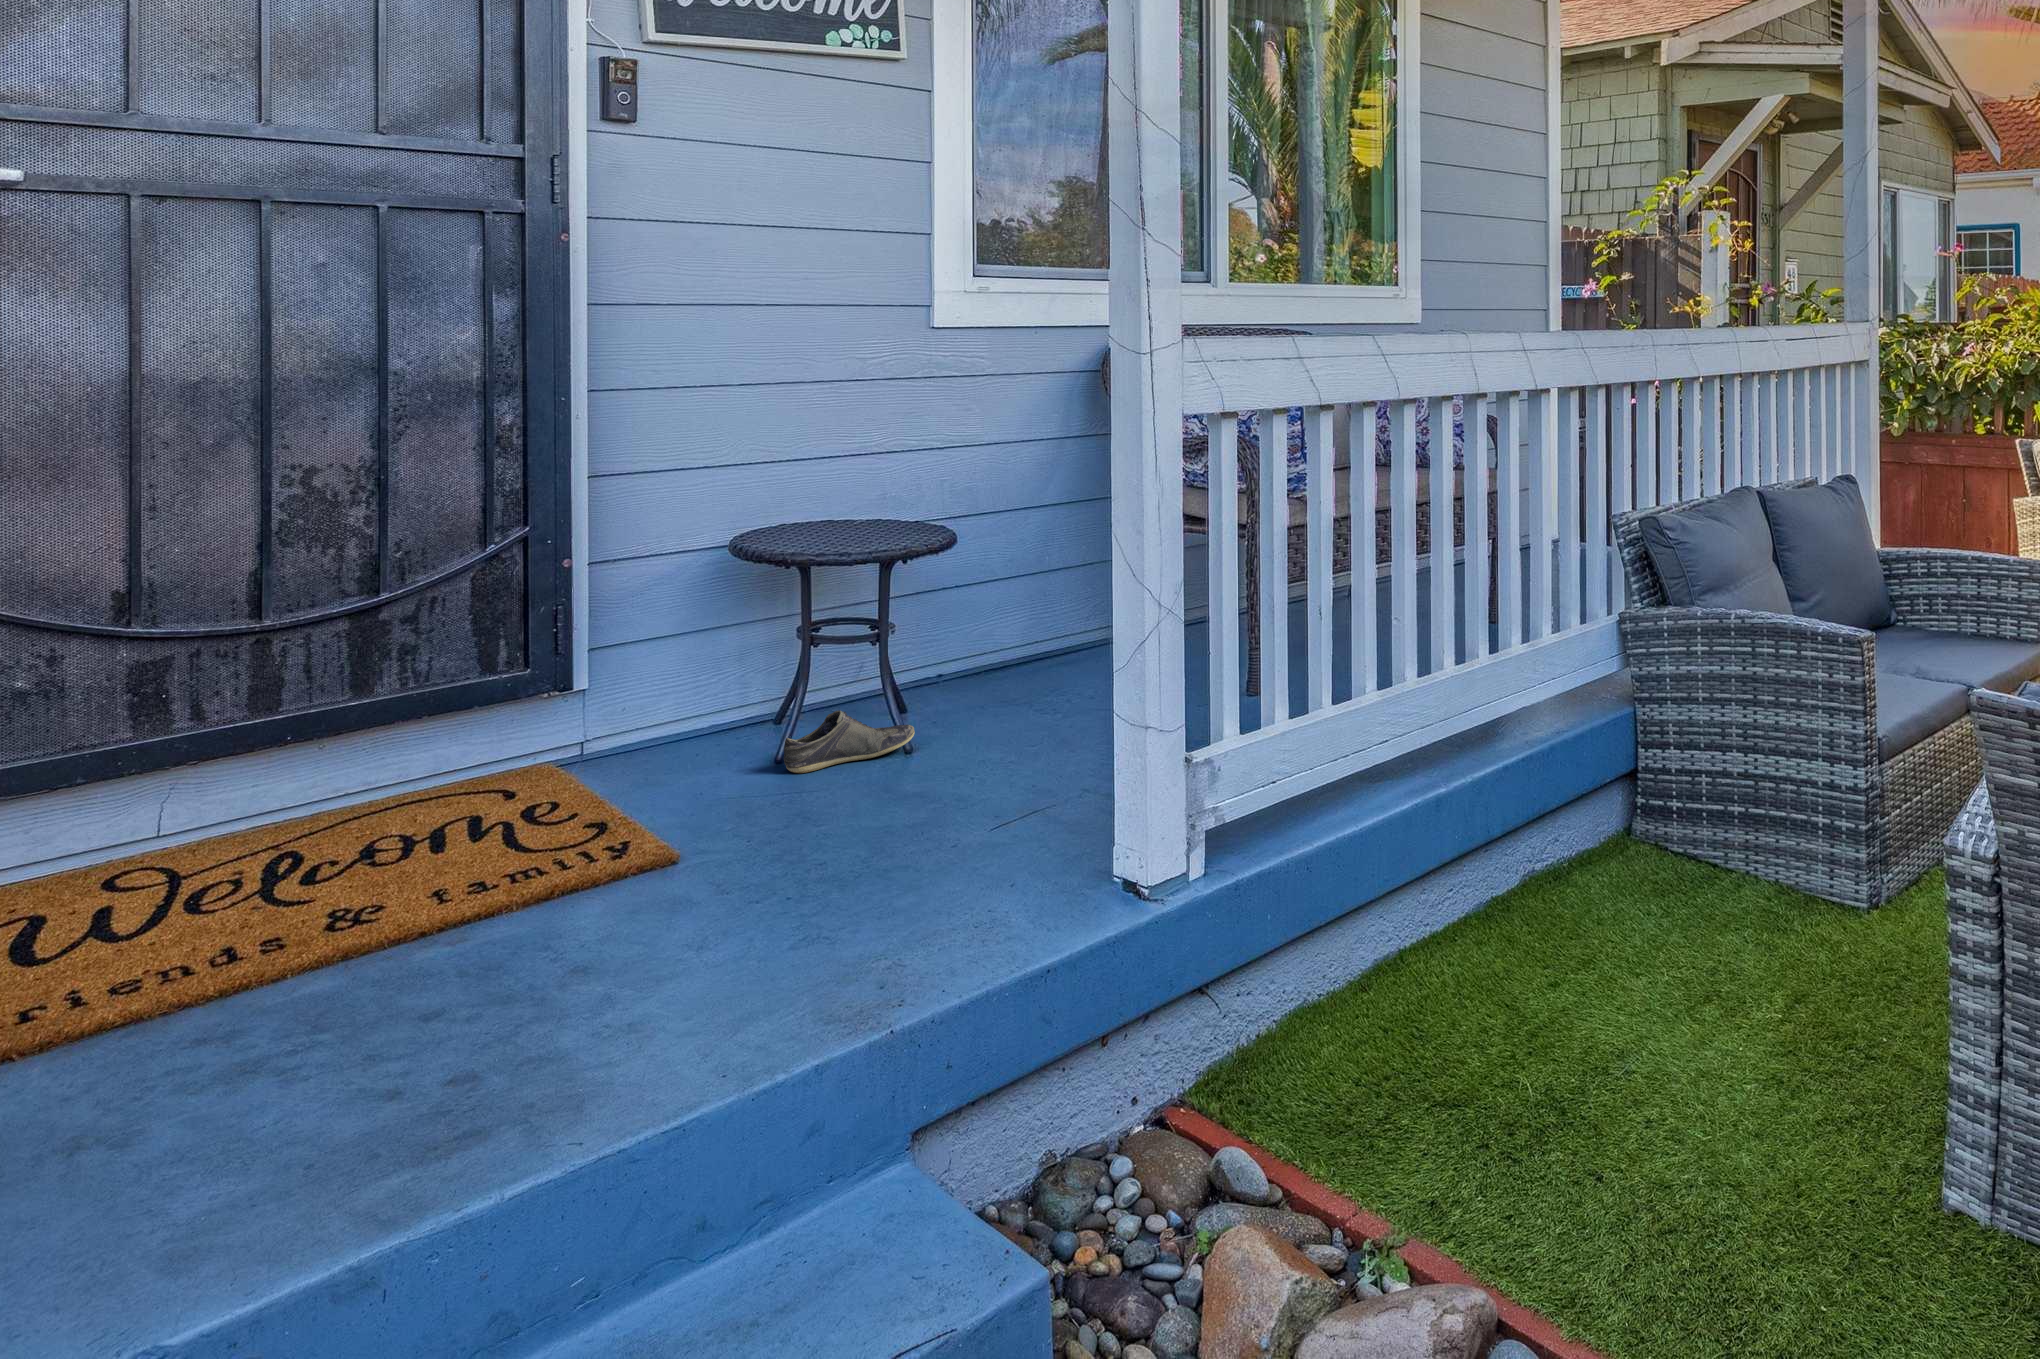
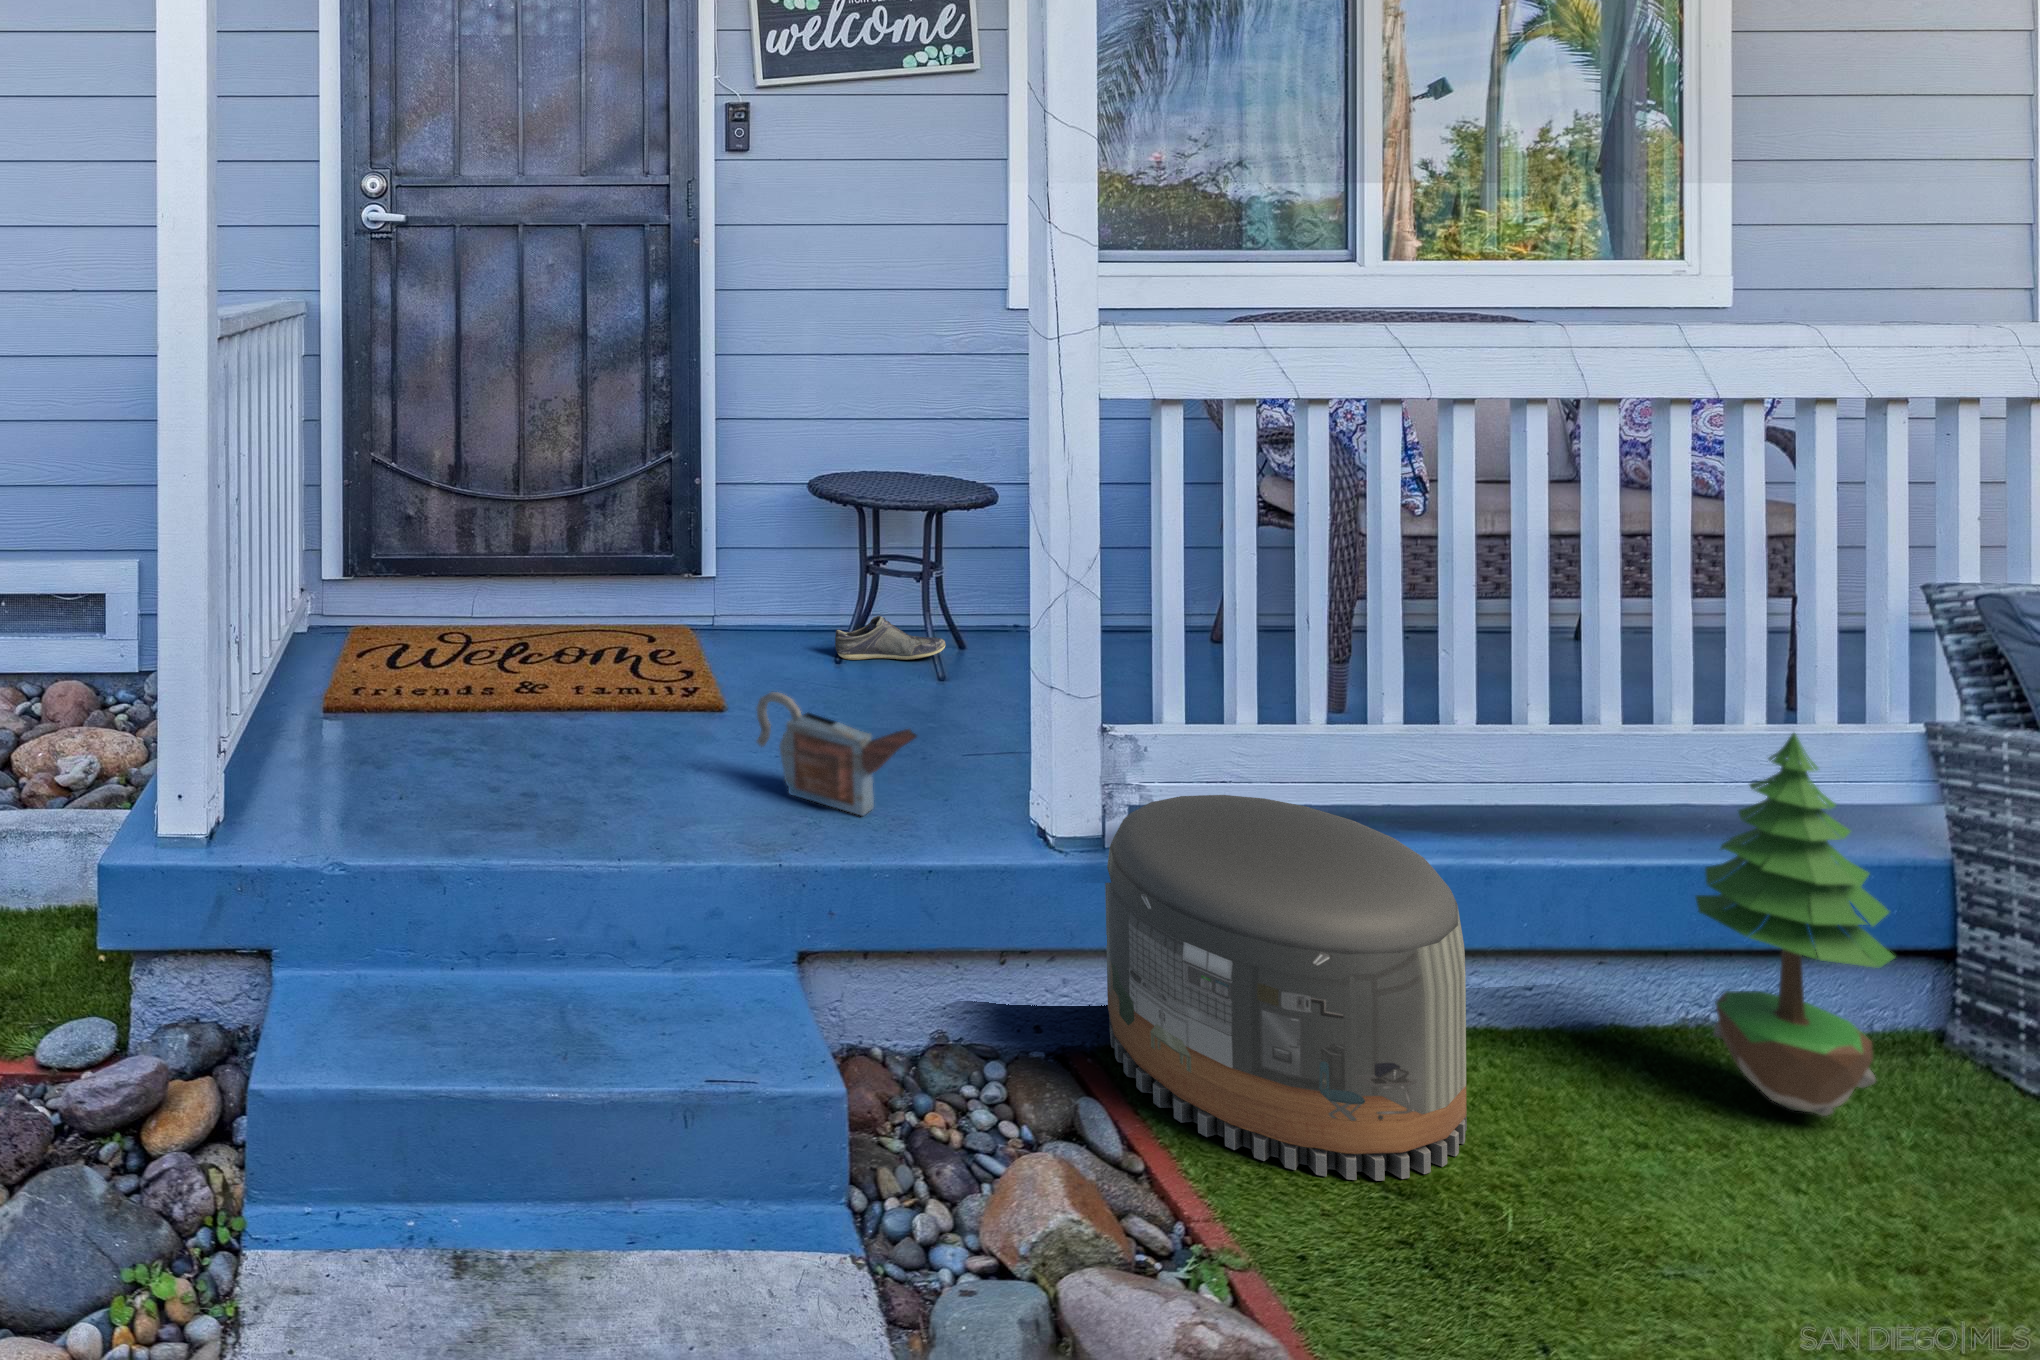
potted tree: none [1581,644,1688,938] -> present [1696,733,1894,1116]
pouf: none [1200,795,1494,1137] -> present [1105,795,1467,1181]
watering can: none [785,811,1010,940] -> present [756,692,917,816]

